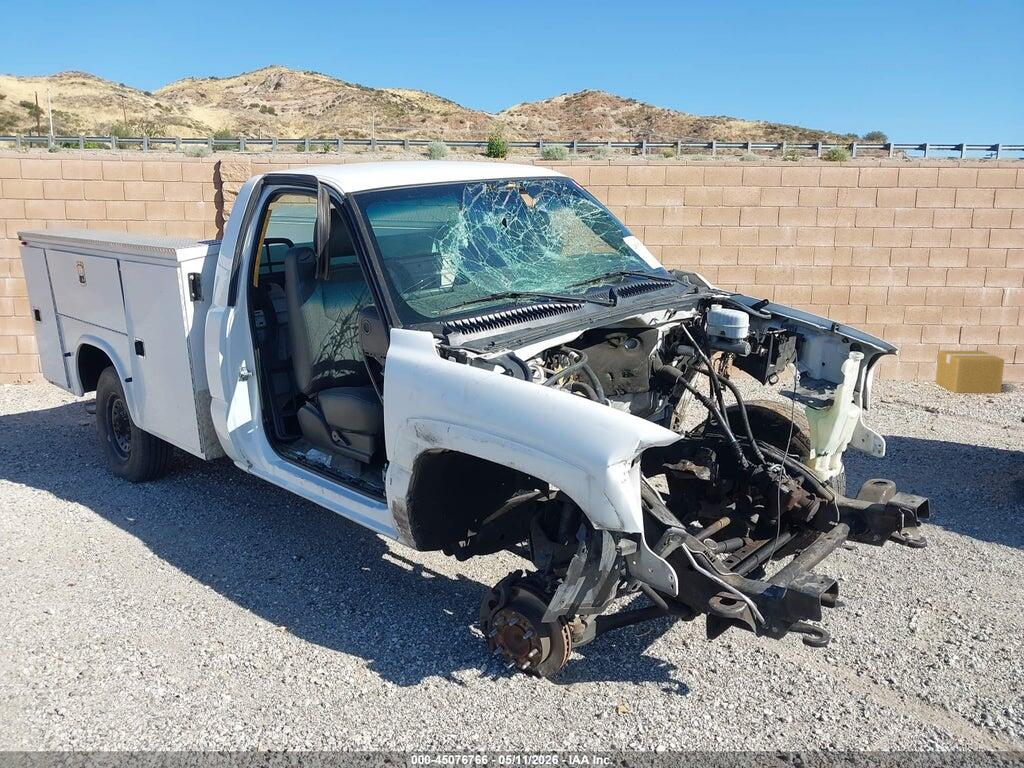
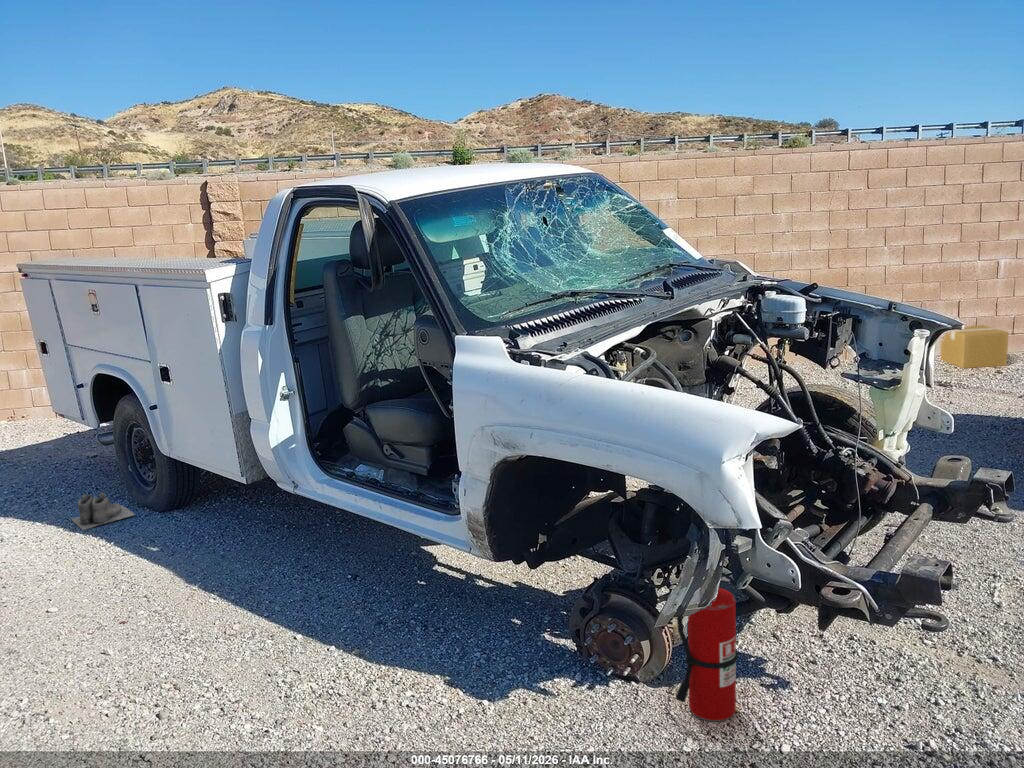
boots: none [49,458,111,493] -> present [71,492,135,530]
fire extinguisher: none [565,568,628,719] -> present [675,577,738,721]

